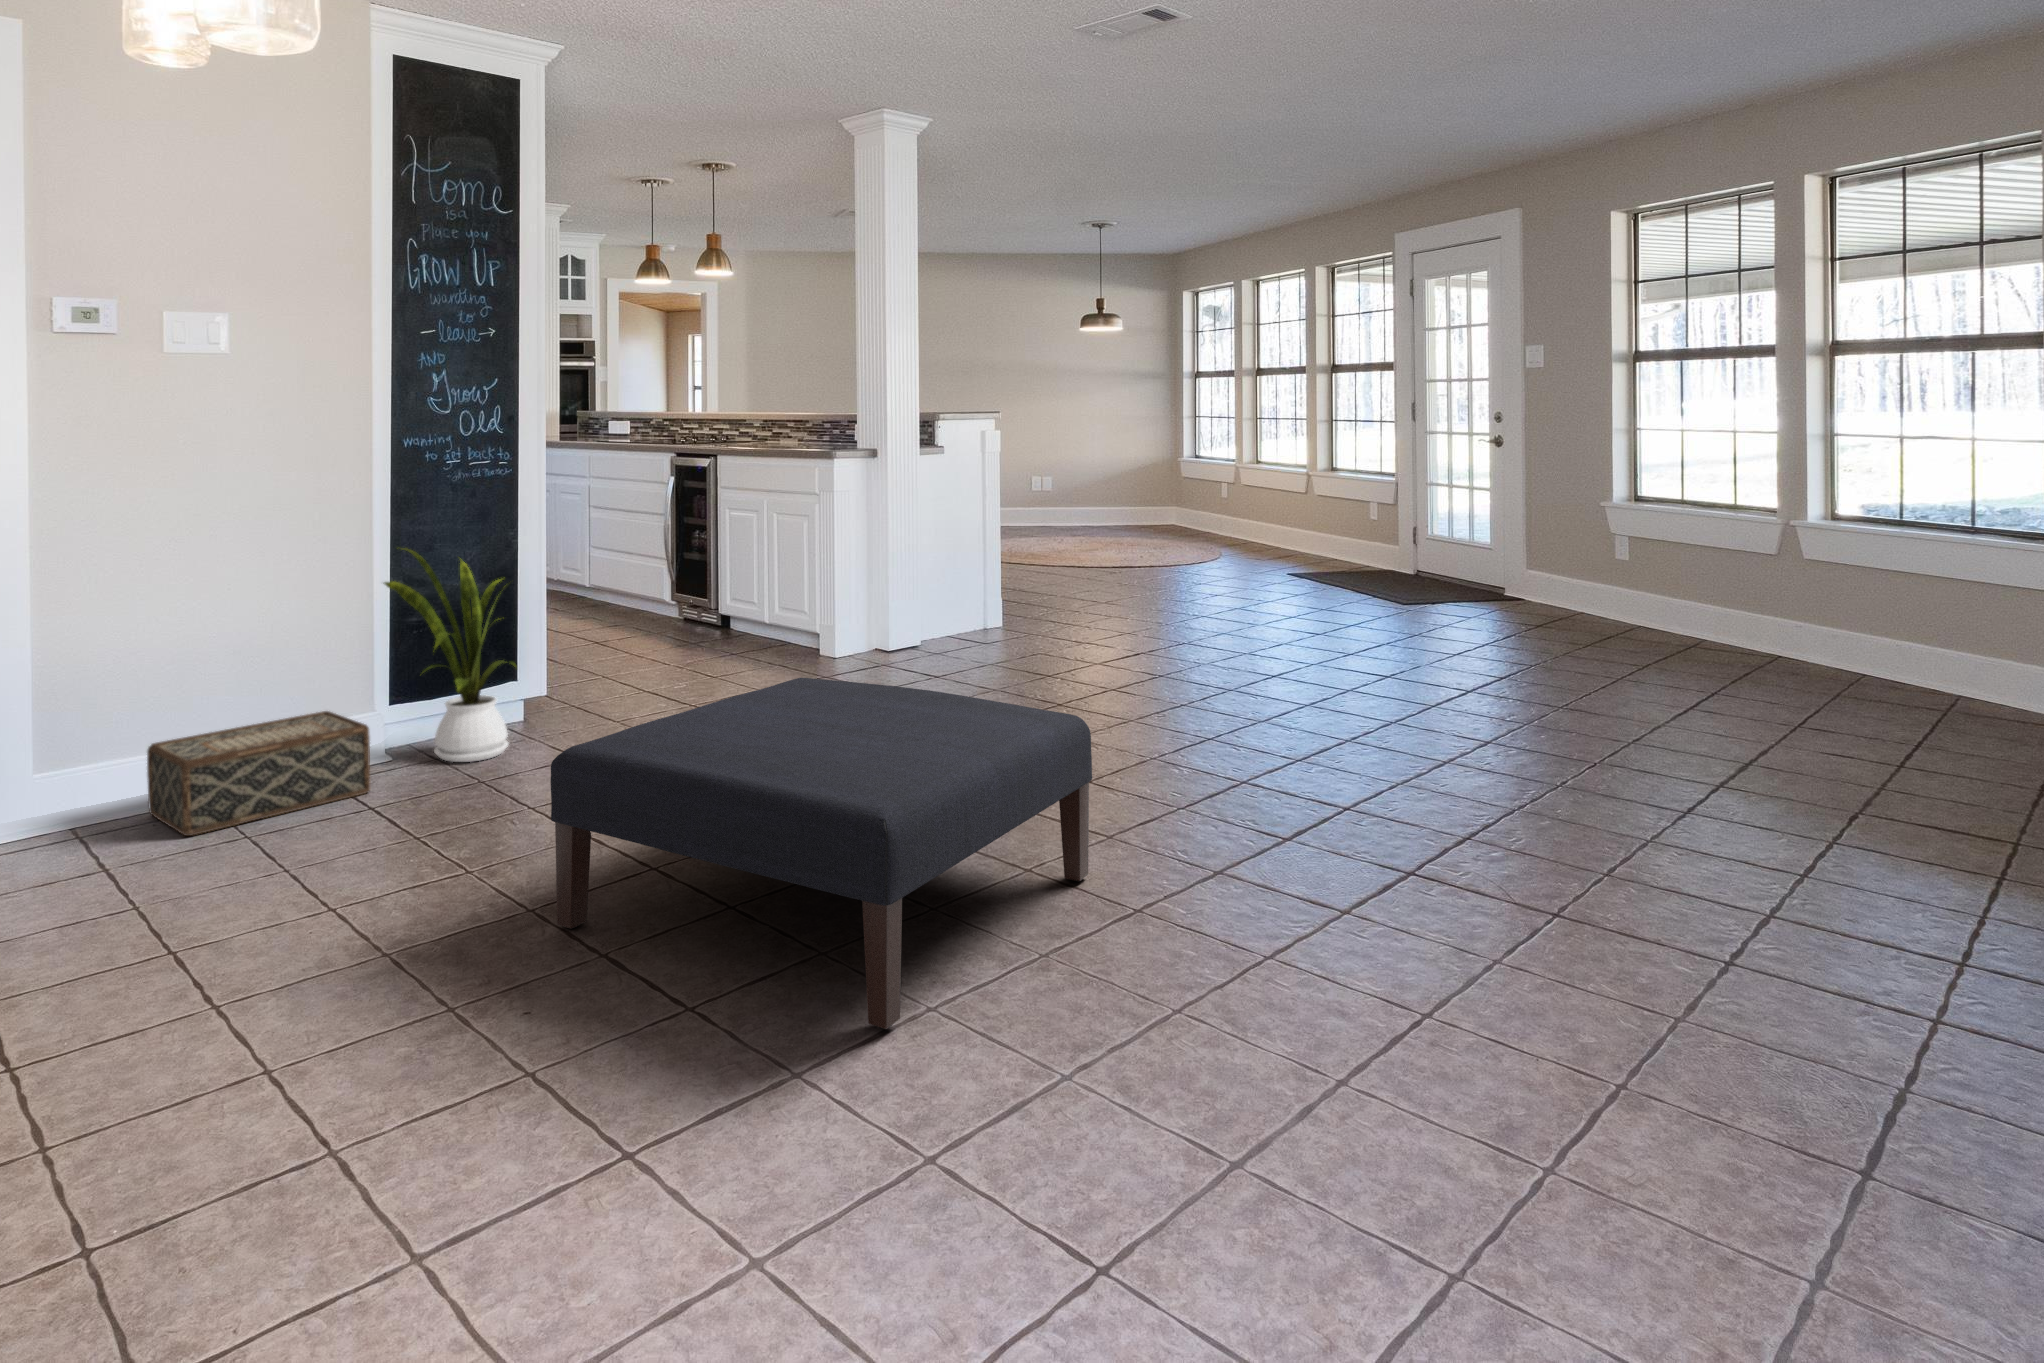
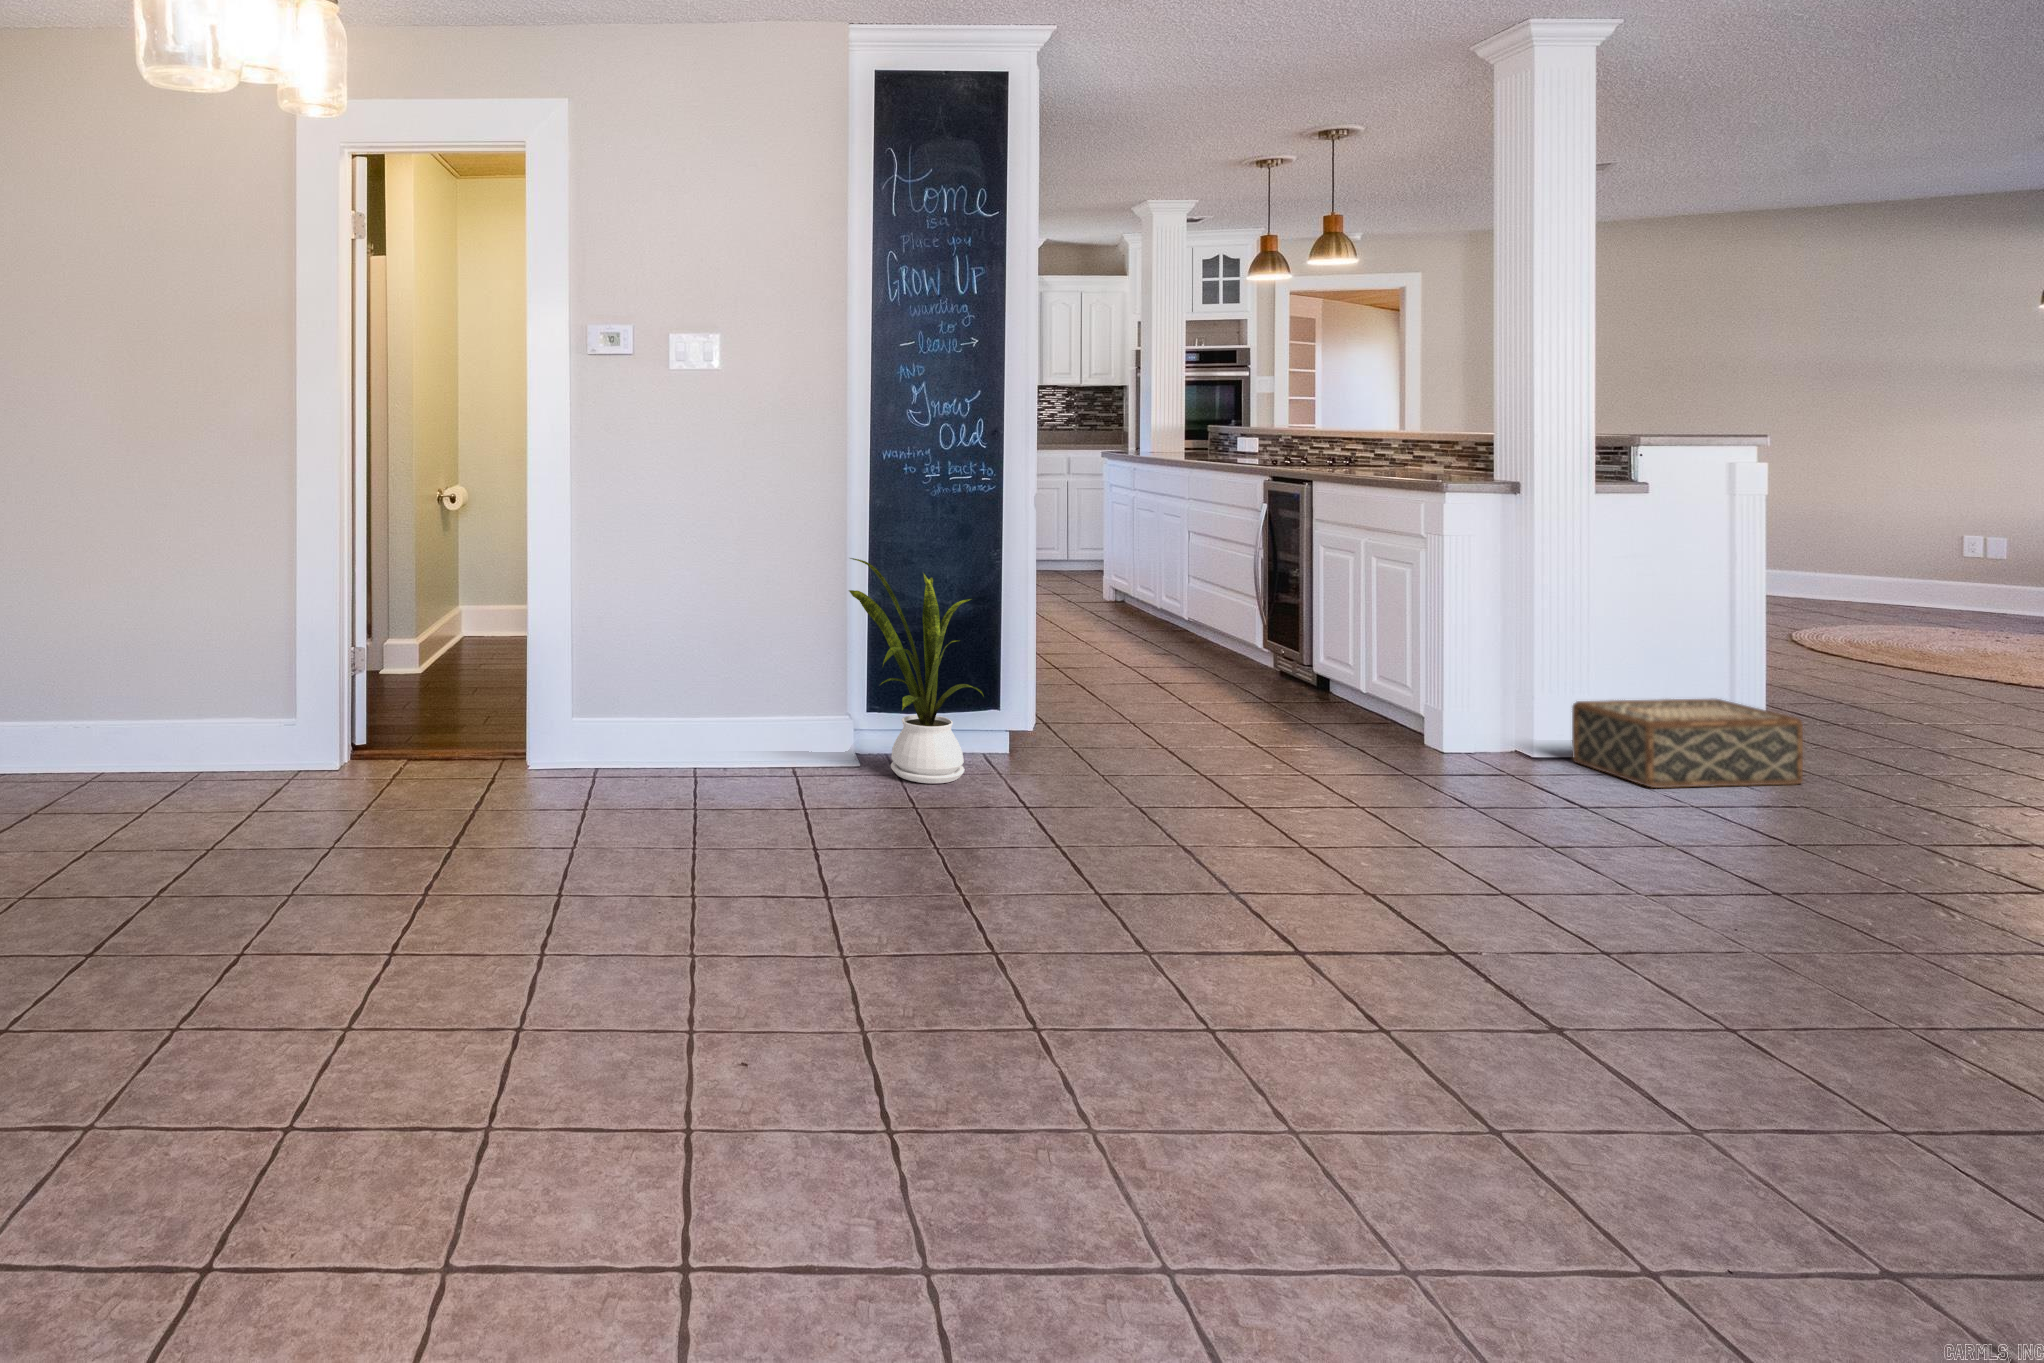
ottoman: present [551,678,1092,1029] -> none [839,768,1624,1272]
woven basket: present [147,711,370,836] -> present [1572,699,1803,788]

